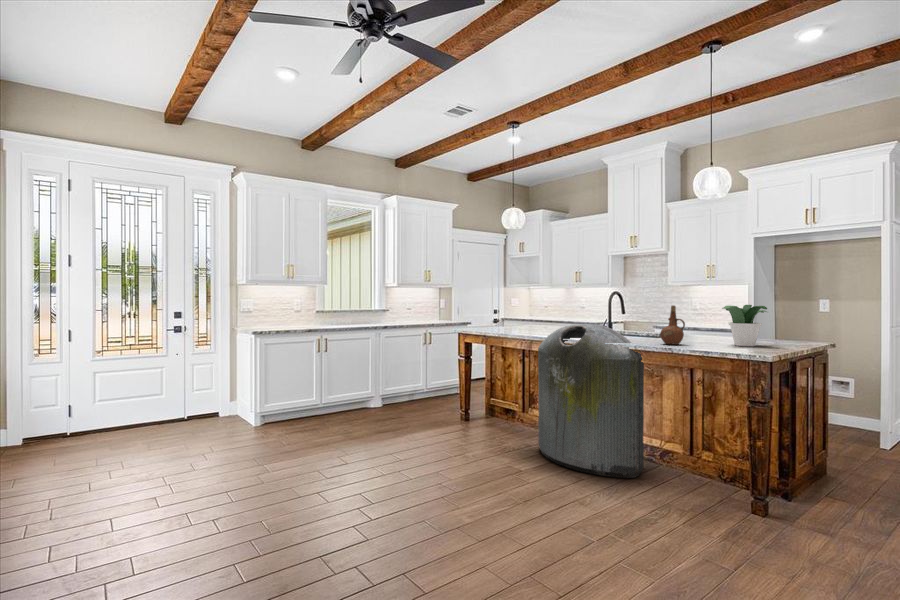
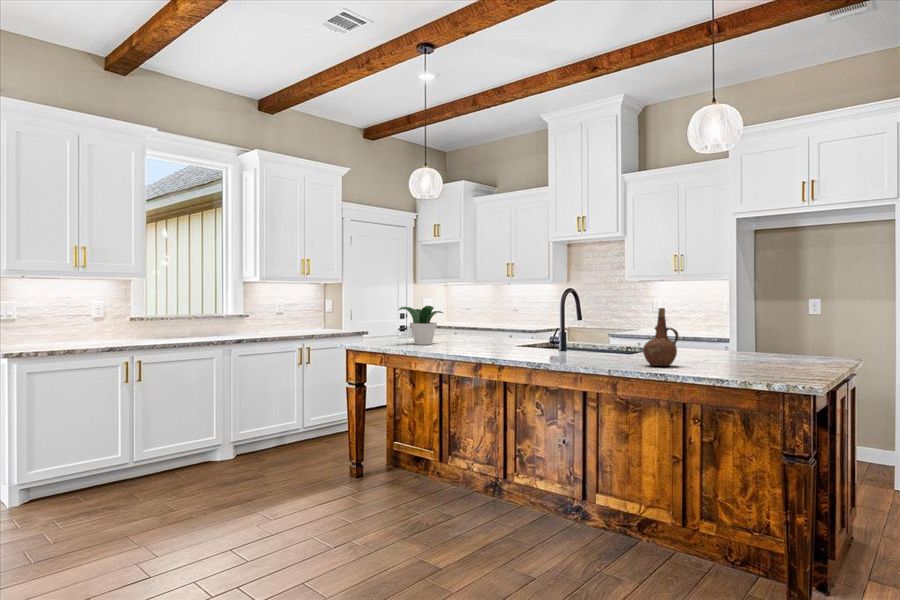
potted plant: present [722,305,767,346] -> present [399,306,443,345]
trash can: present [538,324,644,478] -> none [462,335,619,568]

